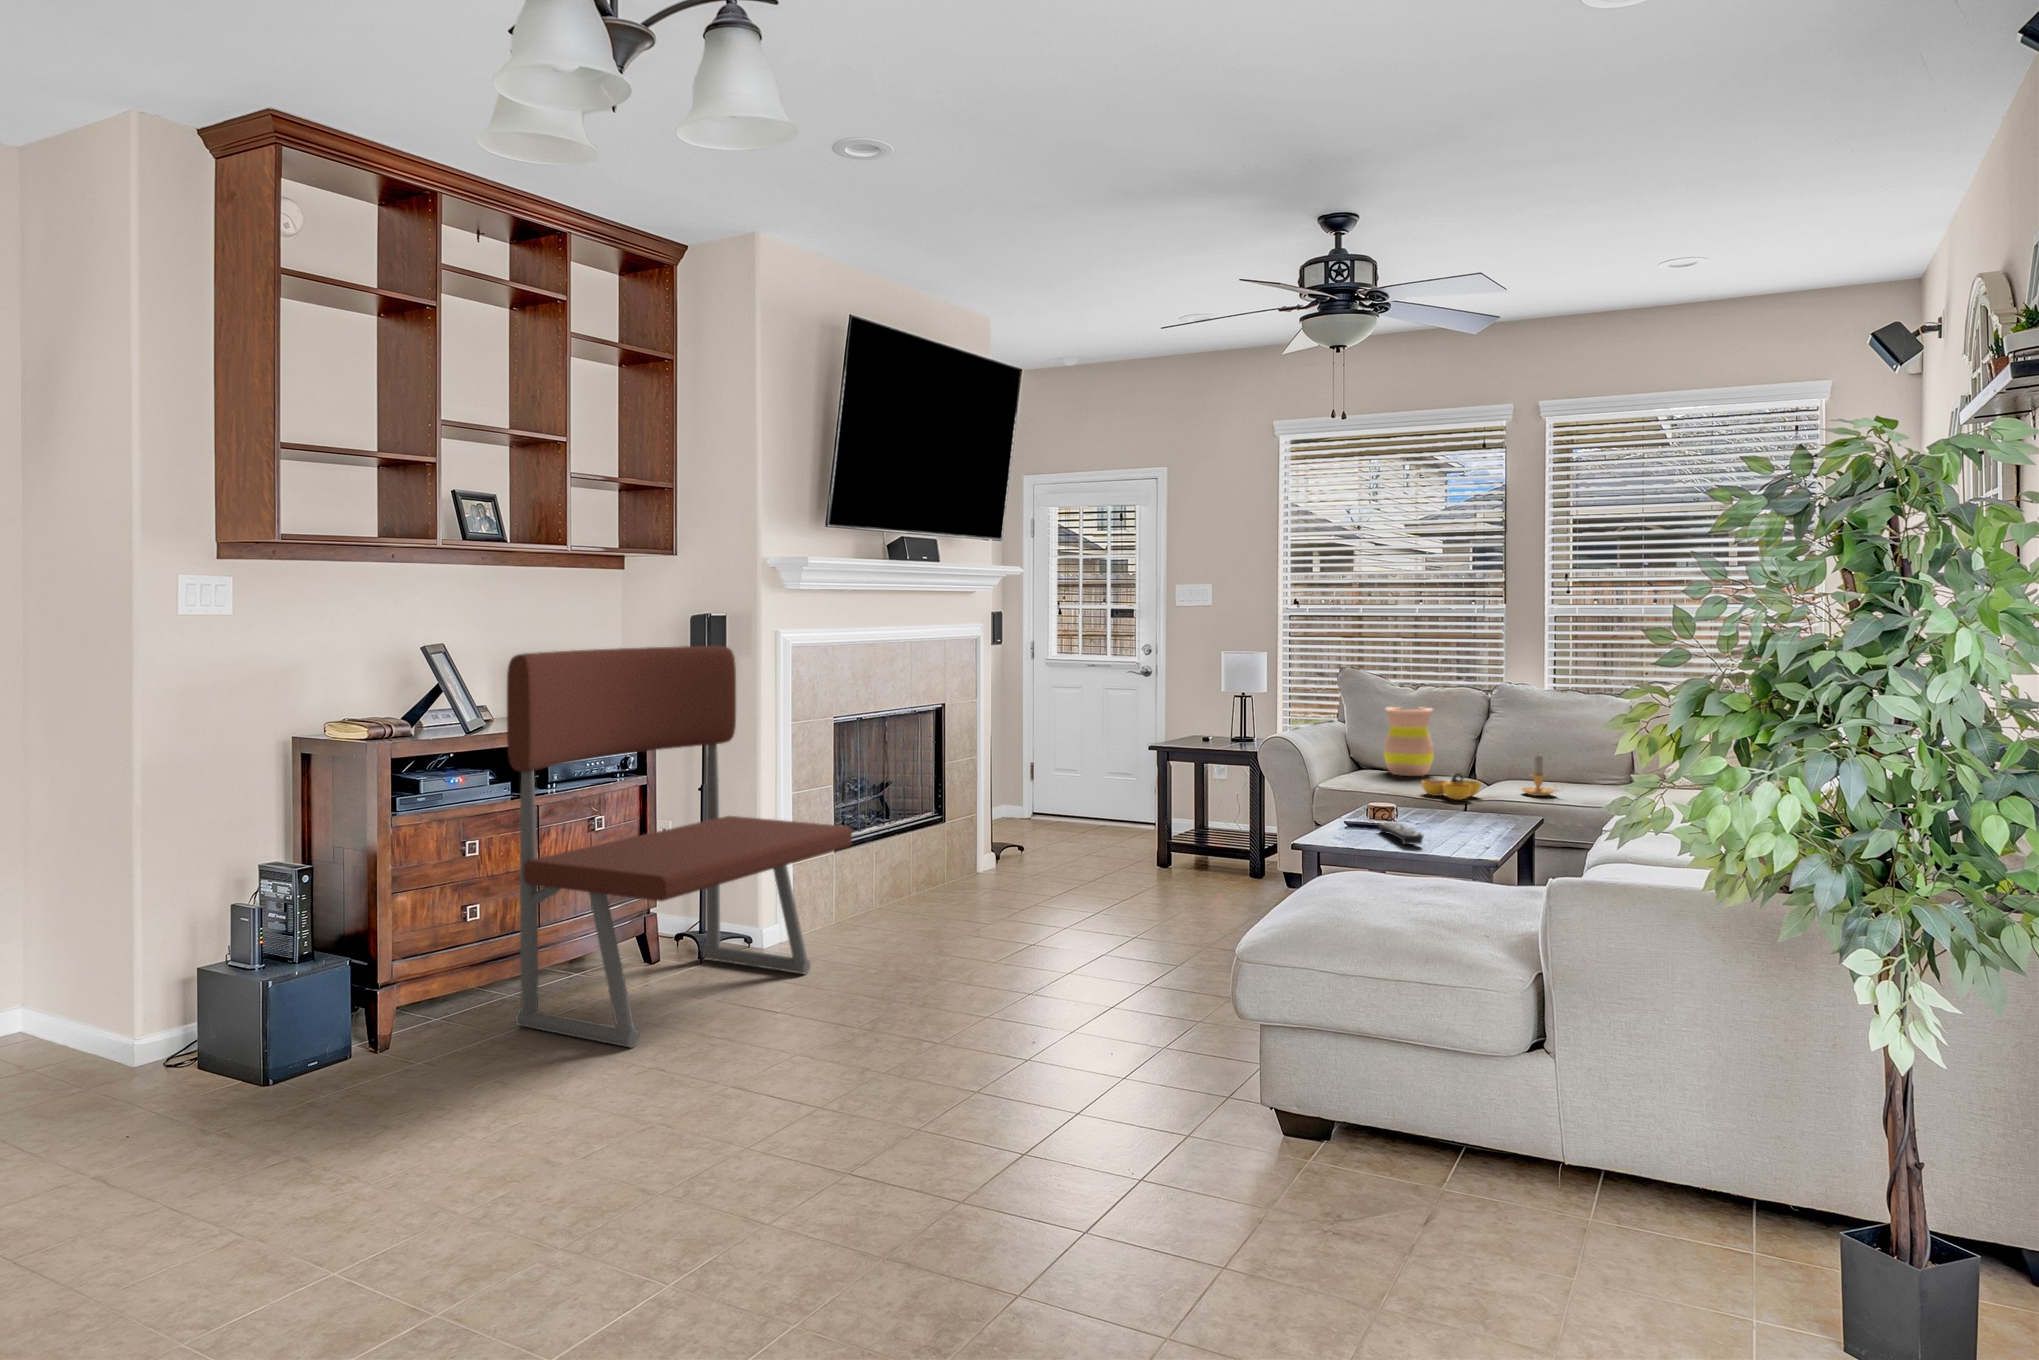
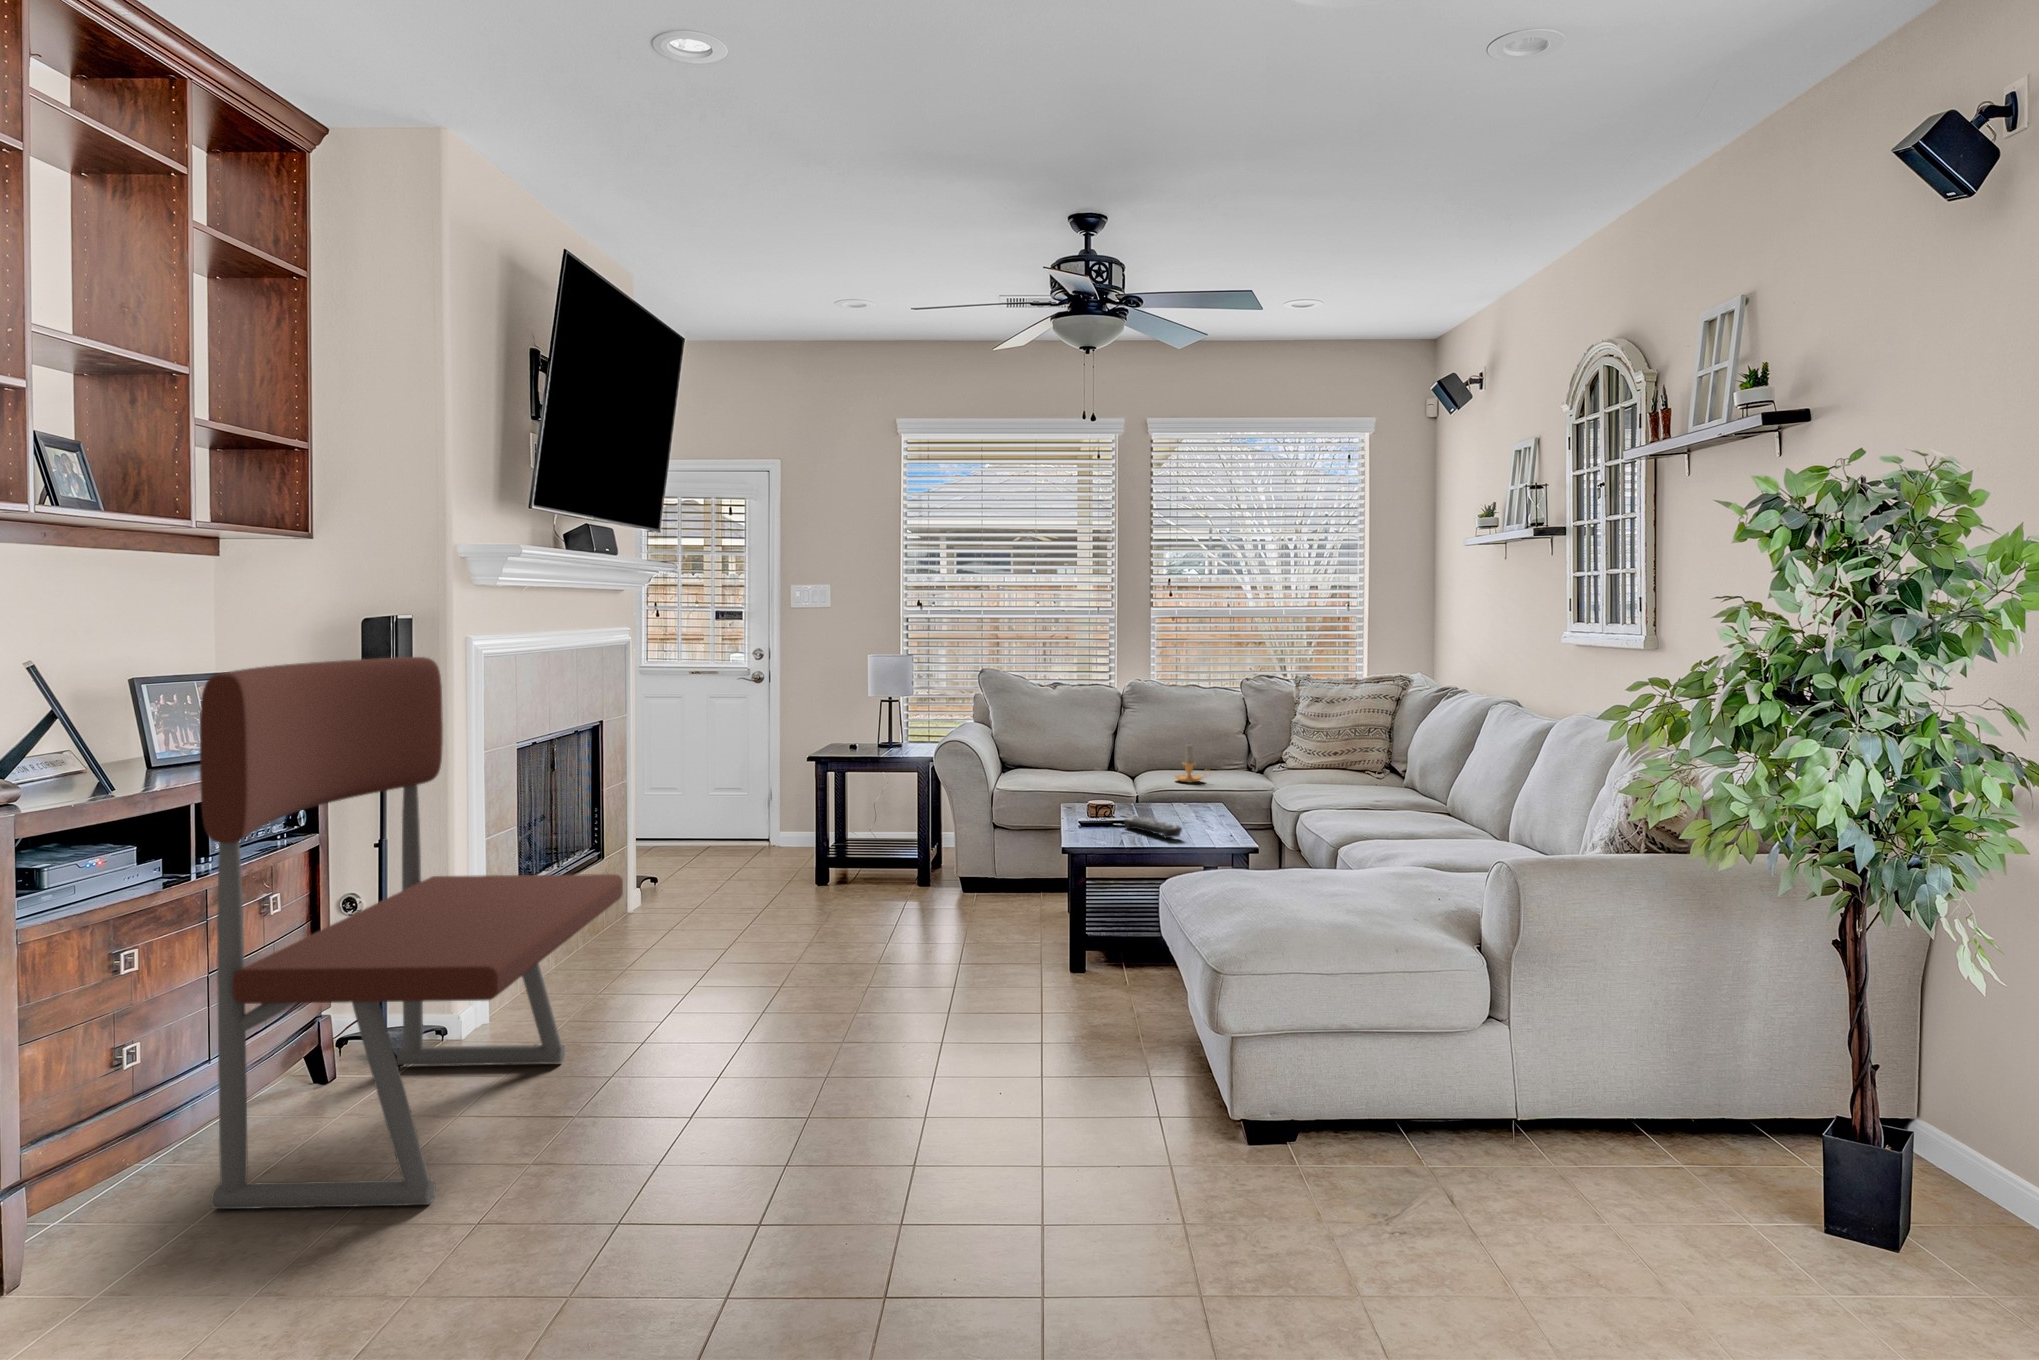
vase: present [1384,707,1434,776] -> none [1038,705,1084,771]
decorative bowl: present [1422,773,1481,800] -> none [1101,766,1151,791]

